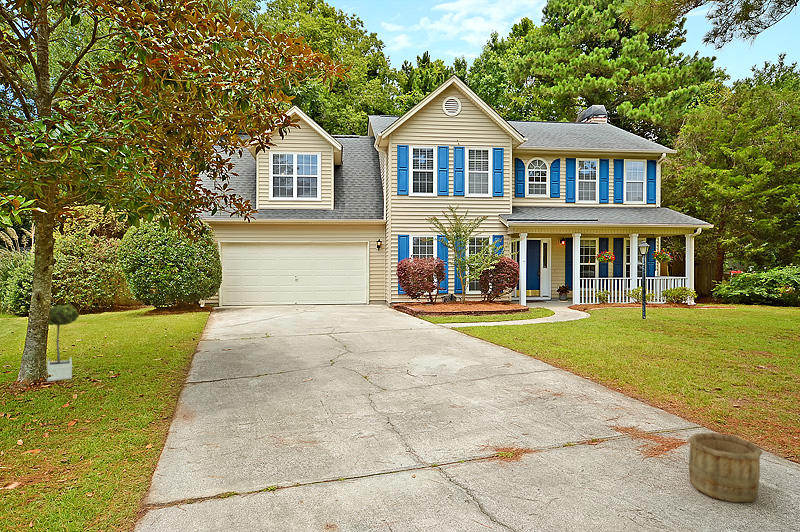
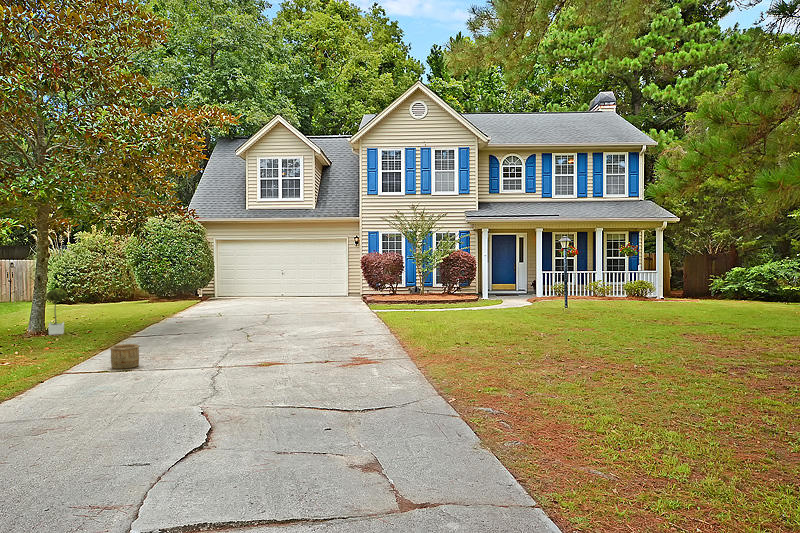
wooden bucket: present [688,433,762,502] -> present [110,344,139,369]

